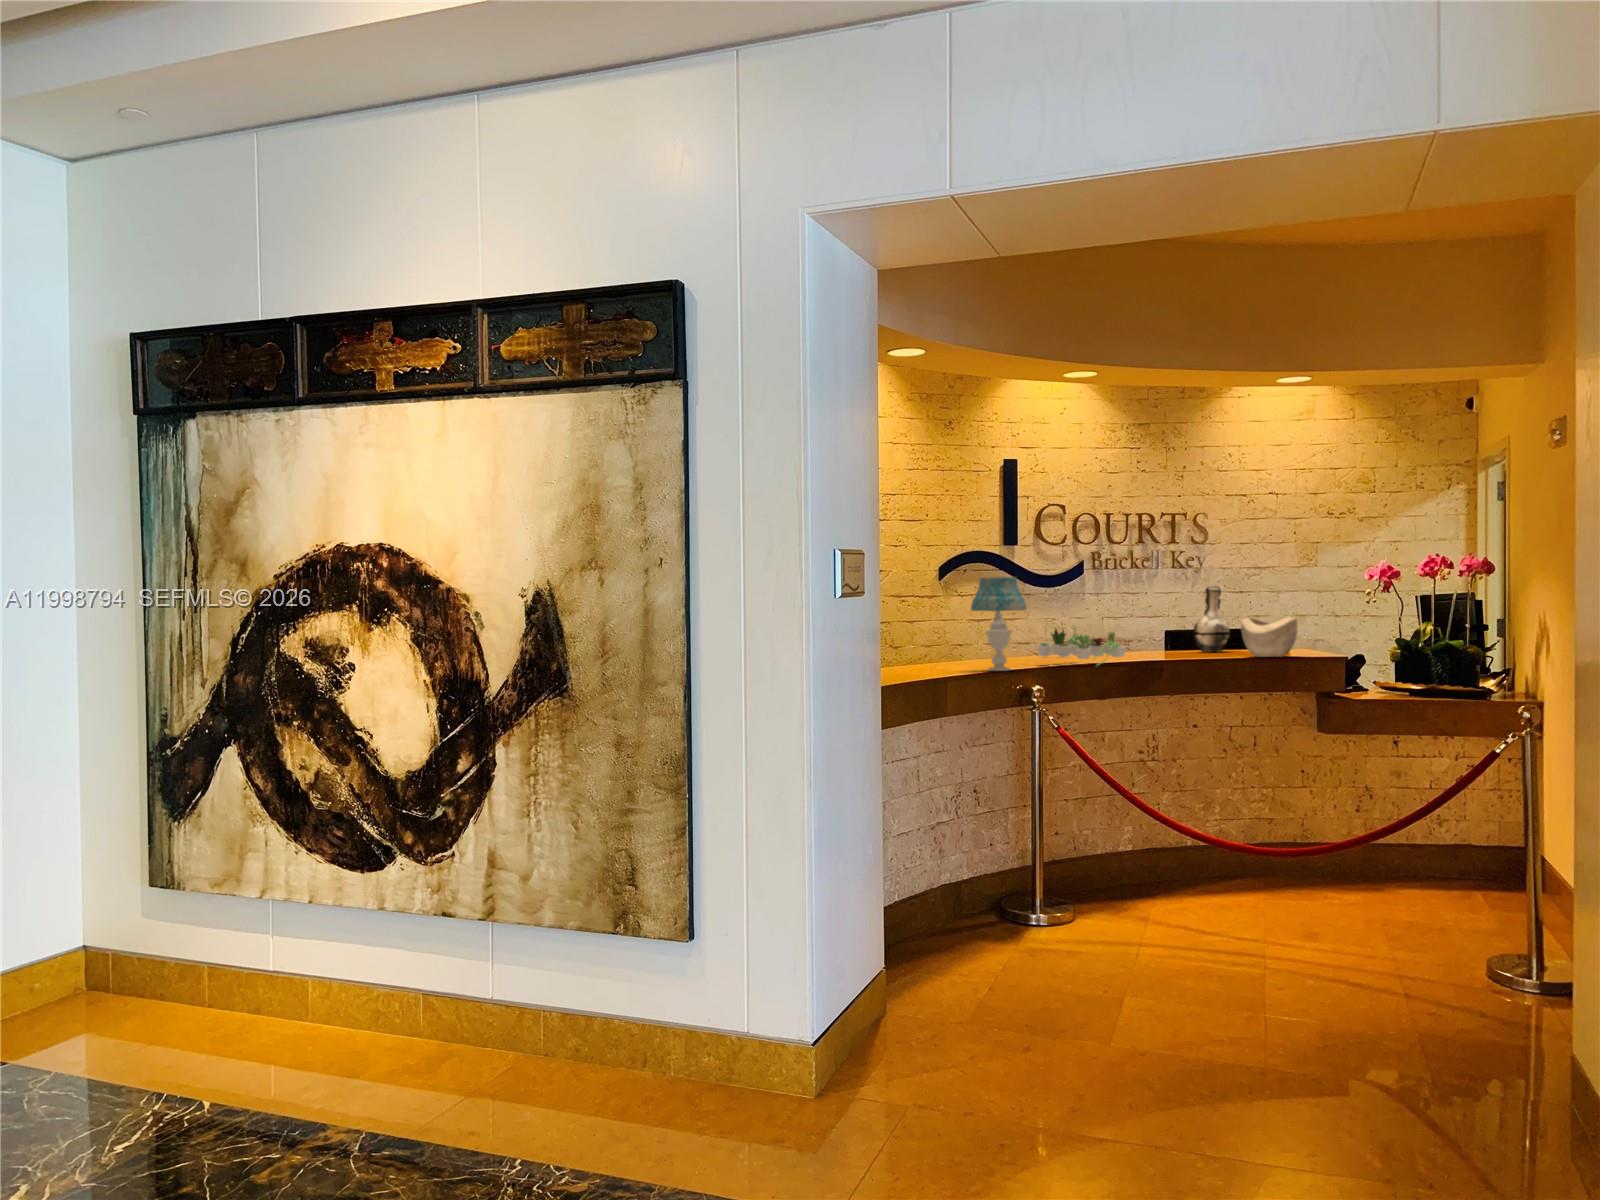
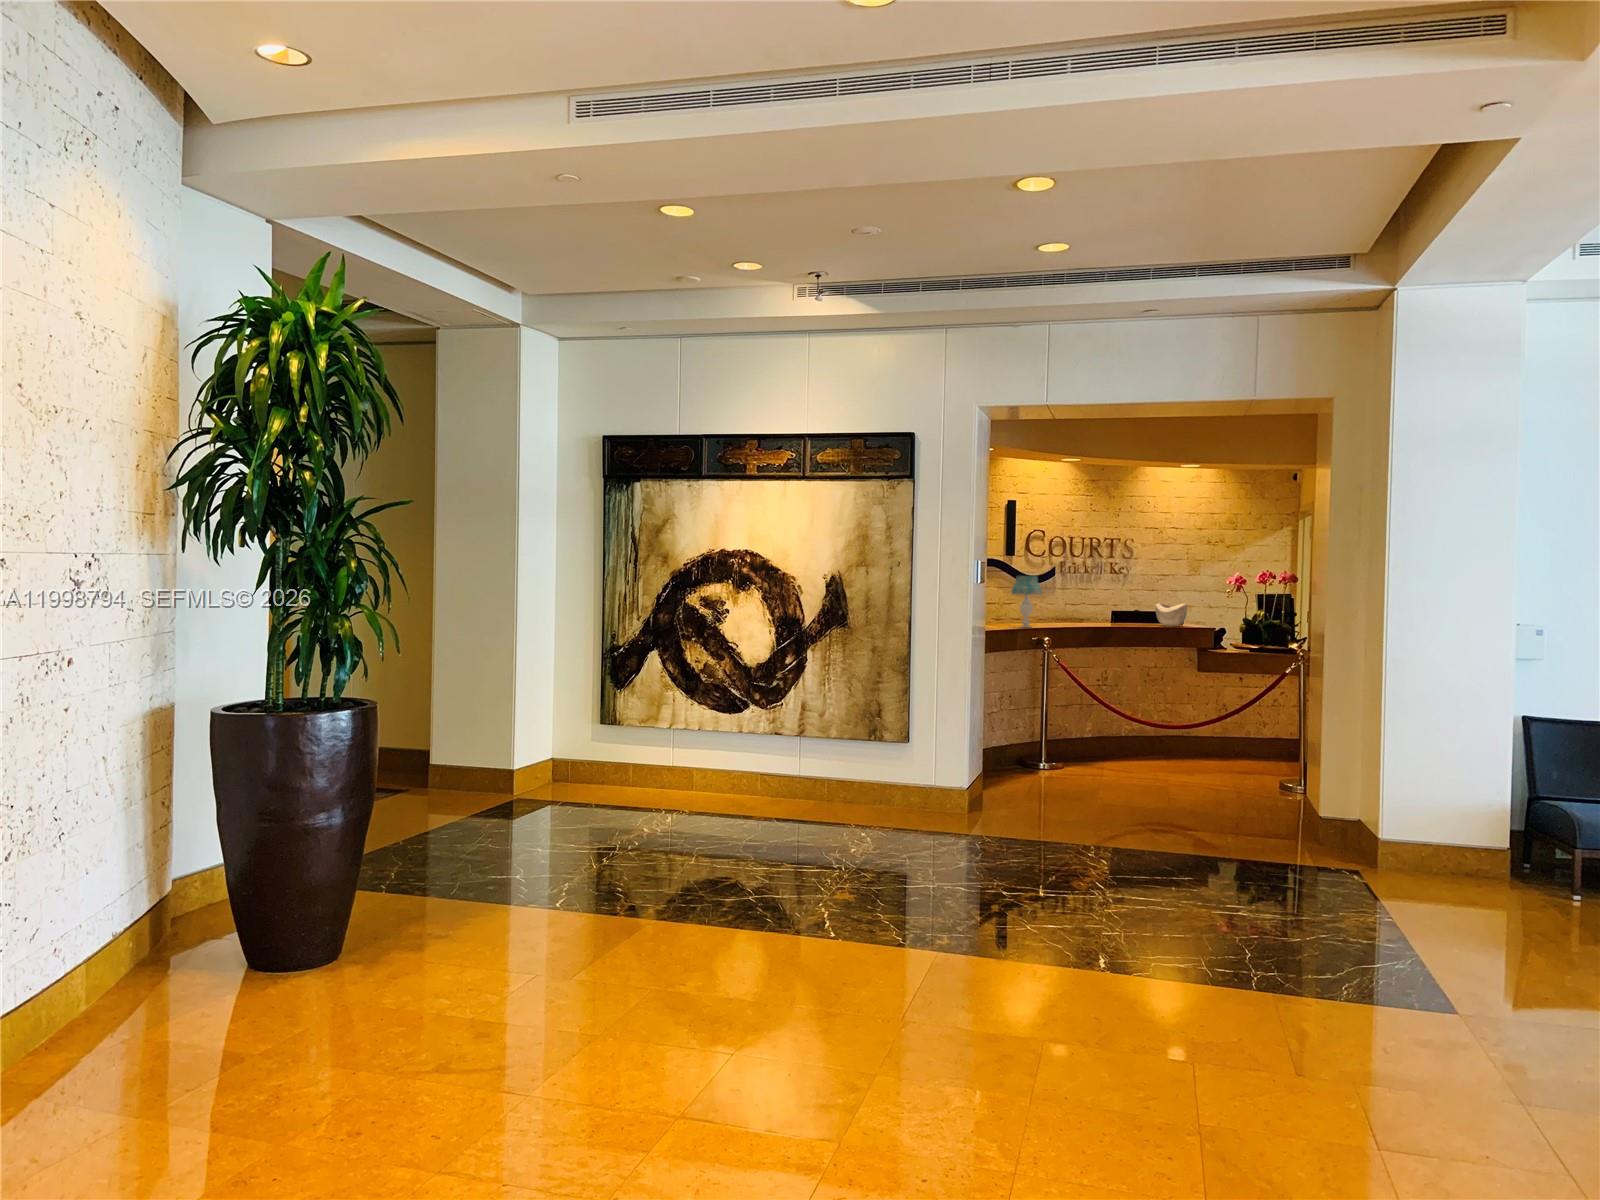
decorative vase: present [1194,586,1230,652] -> none [1125,585,1147,624]
succulent plant: present [1037,627,1125,665] -> none [1038,604,1093,628]

